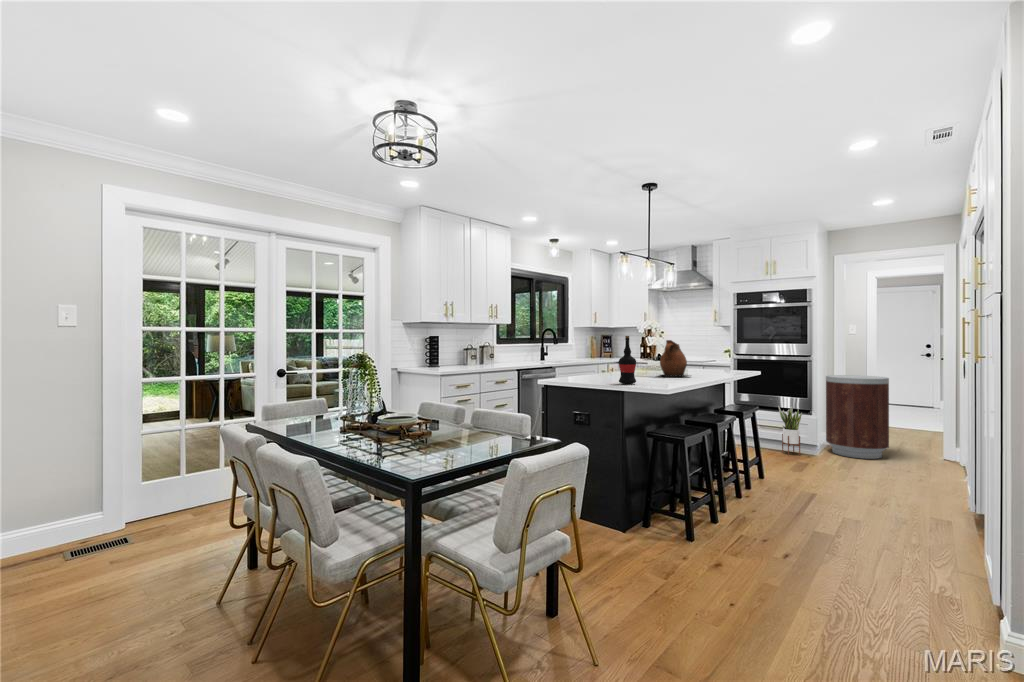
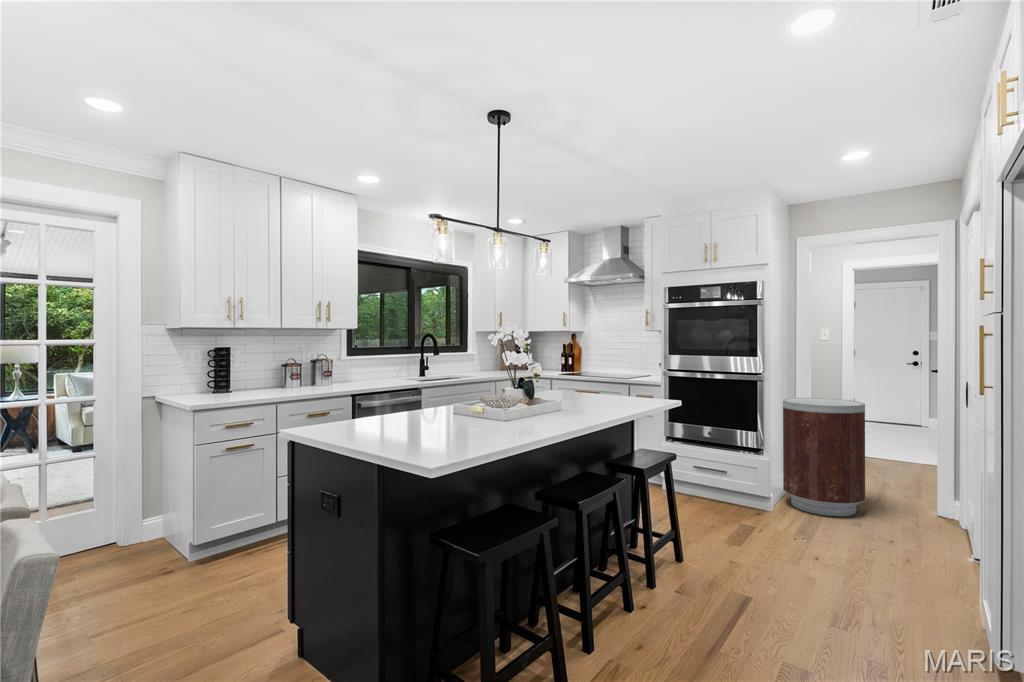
wine bottle: present [619,336,636,384] -> none [383,359,414,446]
ceramic pitcher: present [660,340,689,376] -> none [505,359,557,418]
potted plant: present [778,406,802,455] -> none [718,442,750,511]

